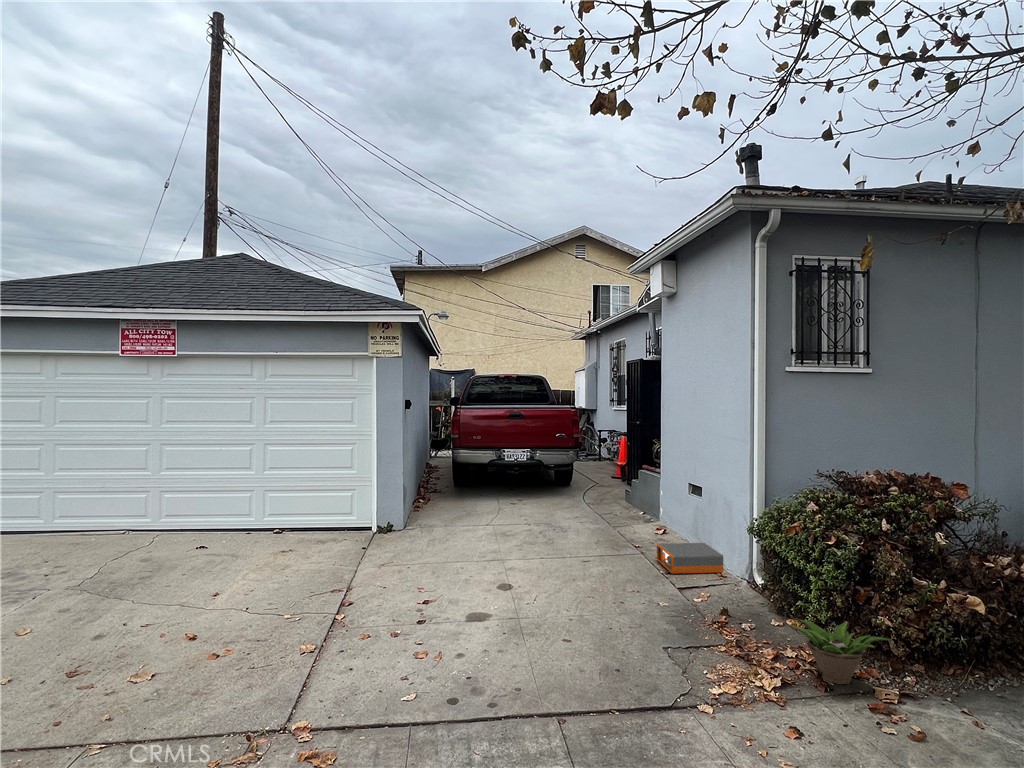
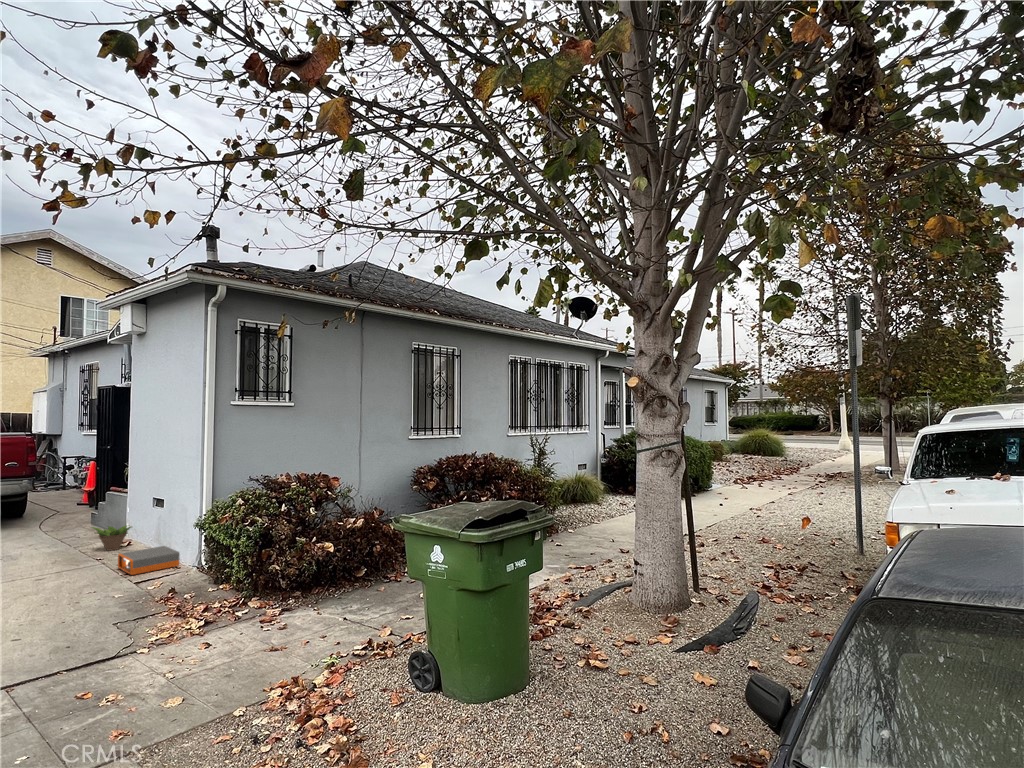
decorative plant: present [788,619,889,684] -> present [92,525,131,551]

